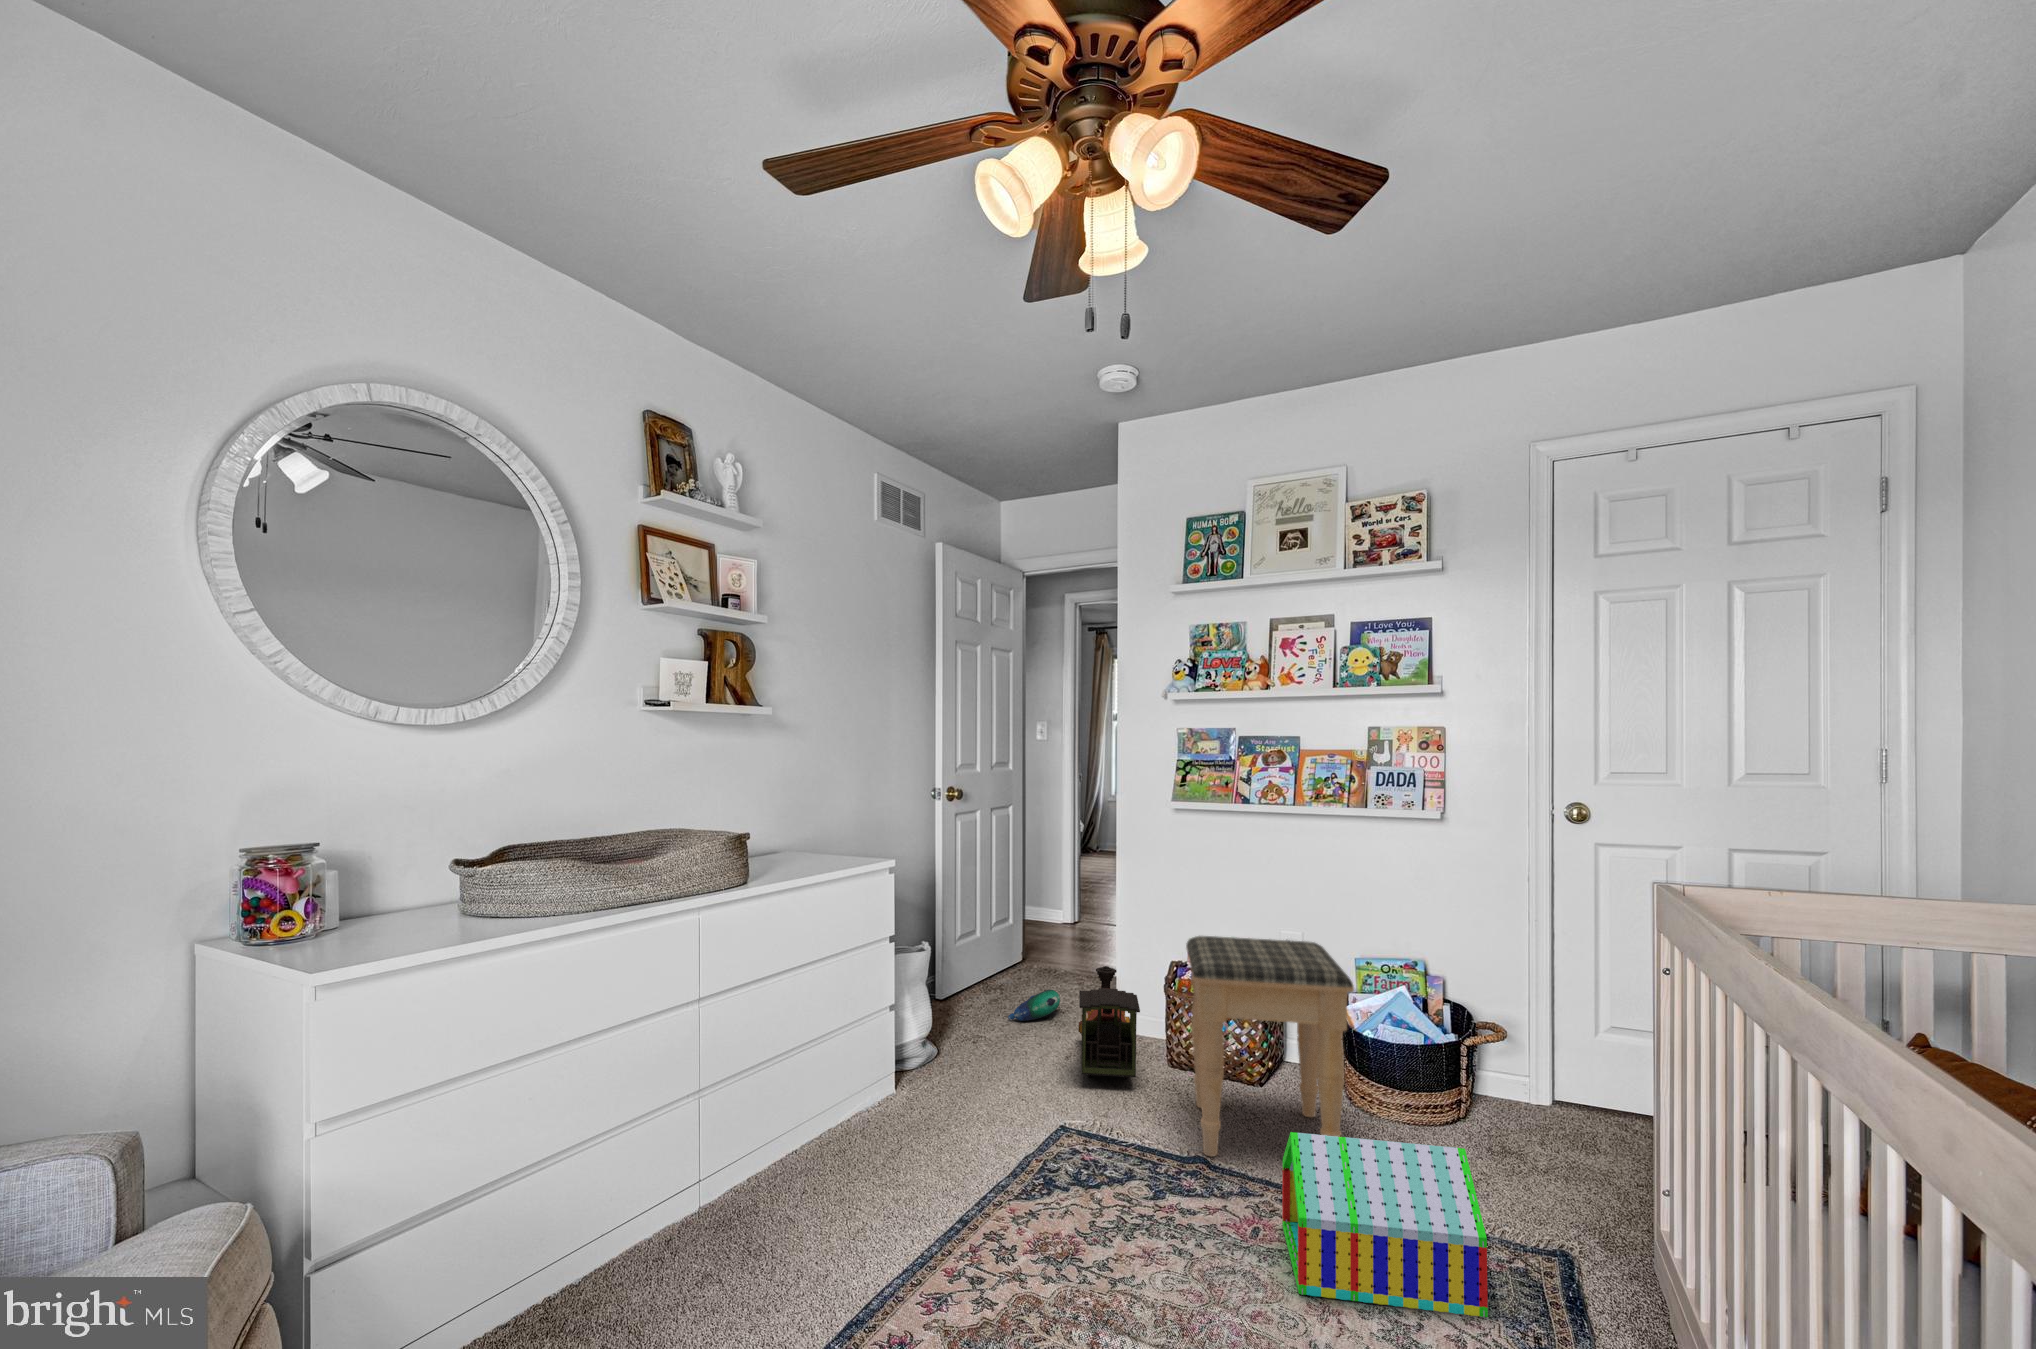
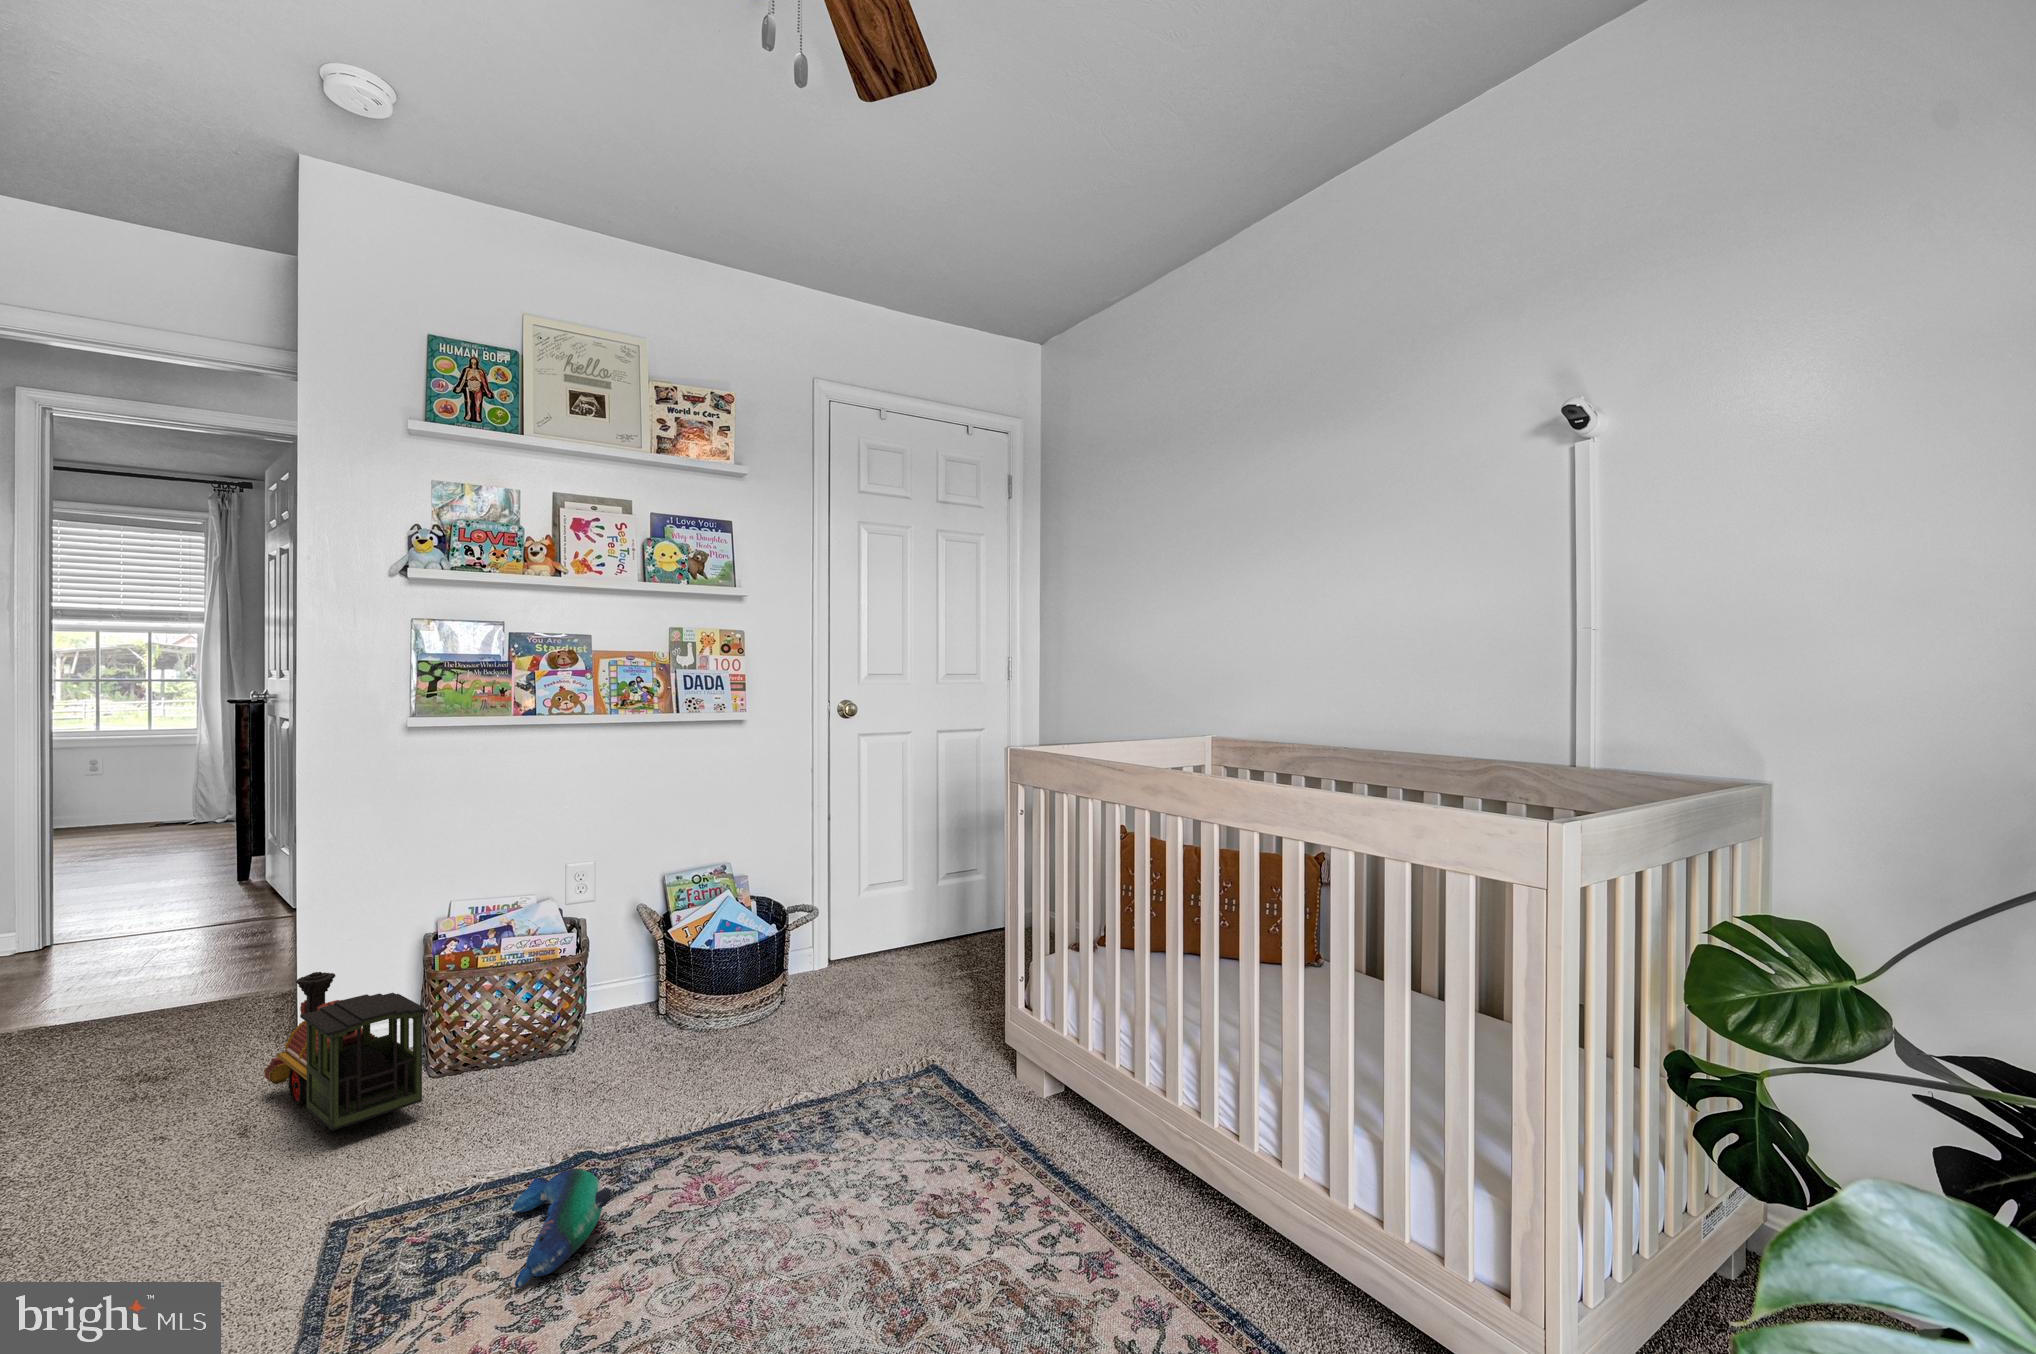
footstool: present [1186,936,1354,1157] -> none [500,866,744,1146]
plush toy: present [1008,990,1060,1021] -> present [511,1169,612,1288]
toy house: present [1282,1132,1488,1317] -> none [728,1011,941,1221]

